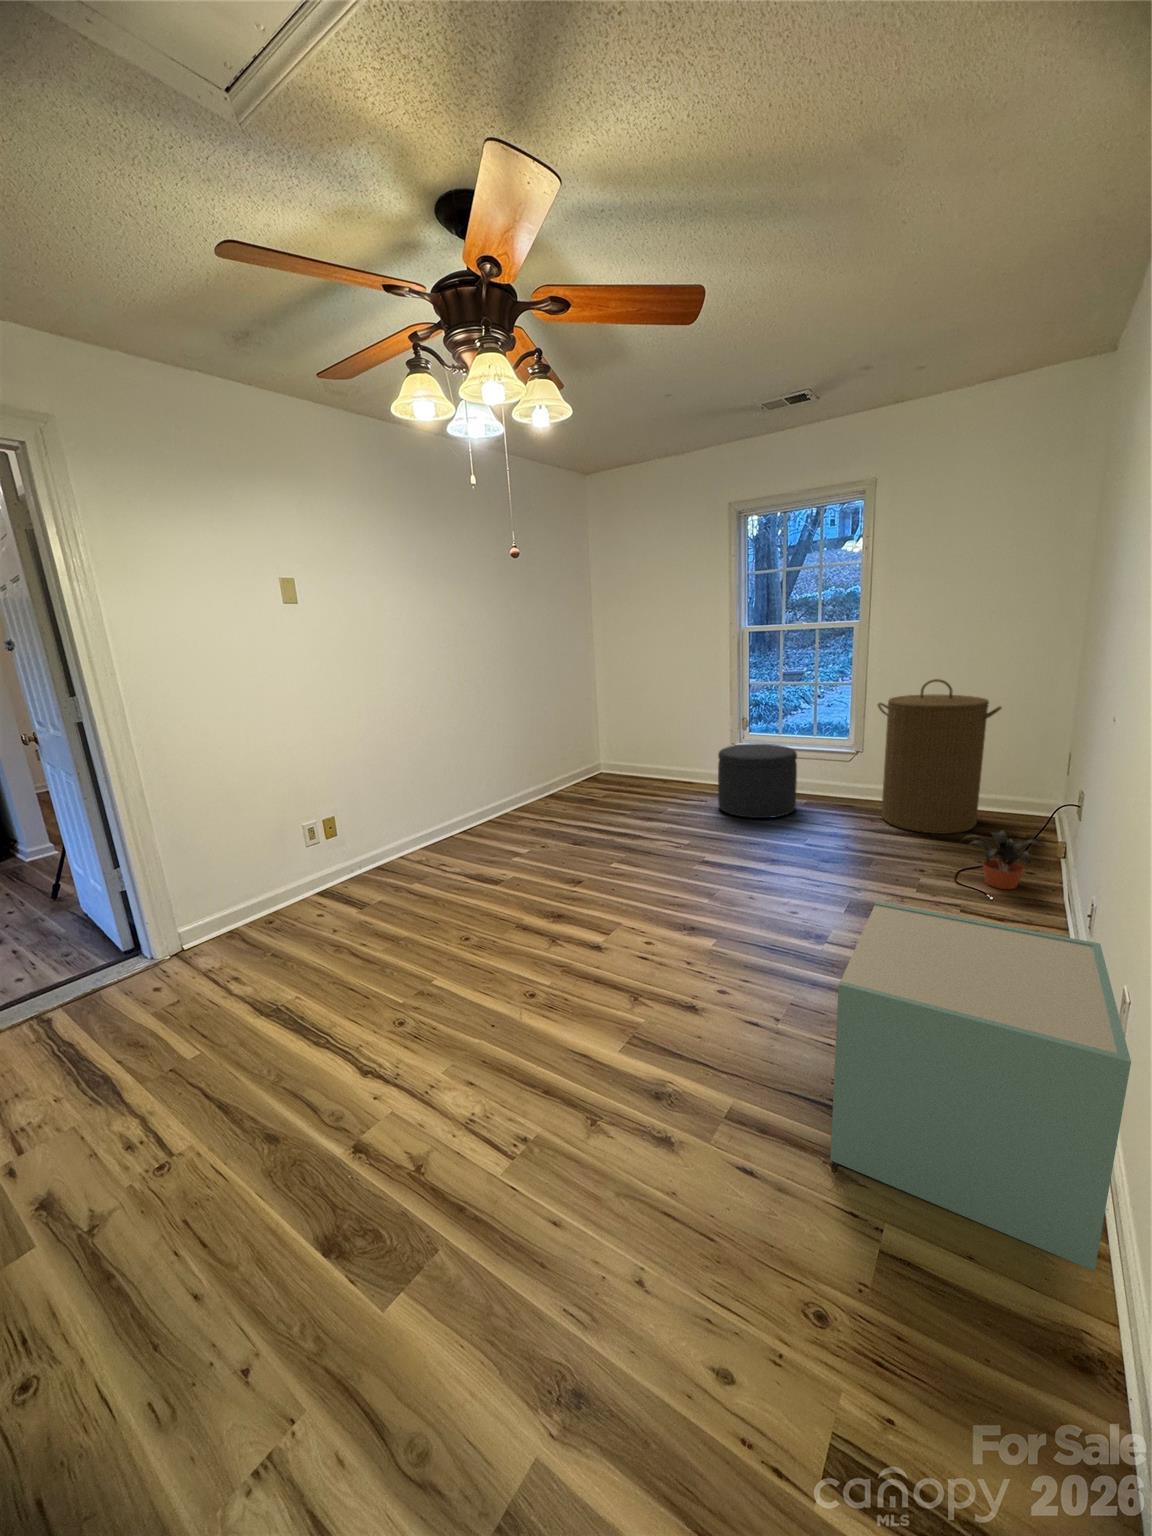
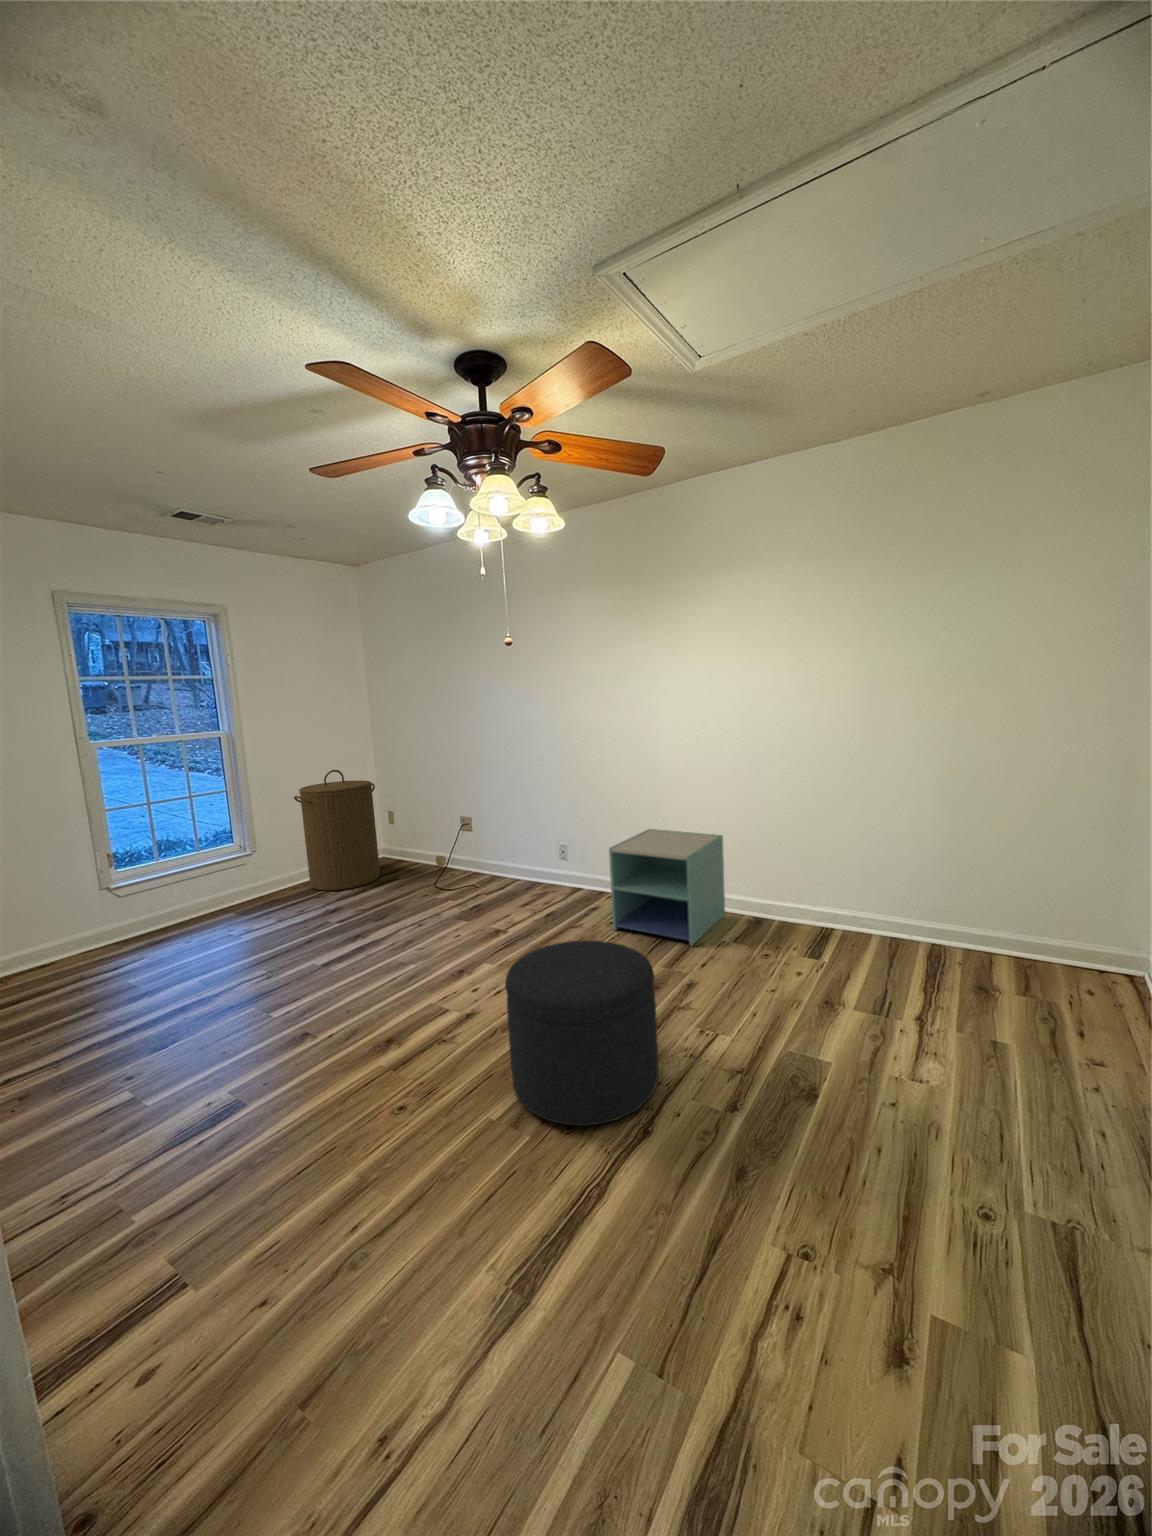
ottoman: present [718,744,797,818] -> present [505,940,658,1126]
potted plant: present [964,830,1046,889] -> none [439,846,481,882]

